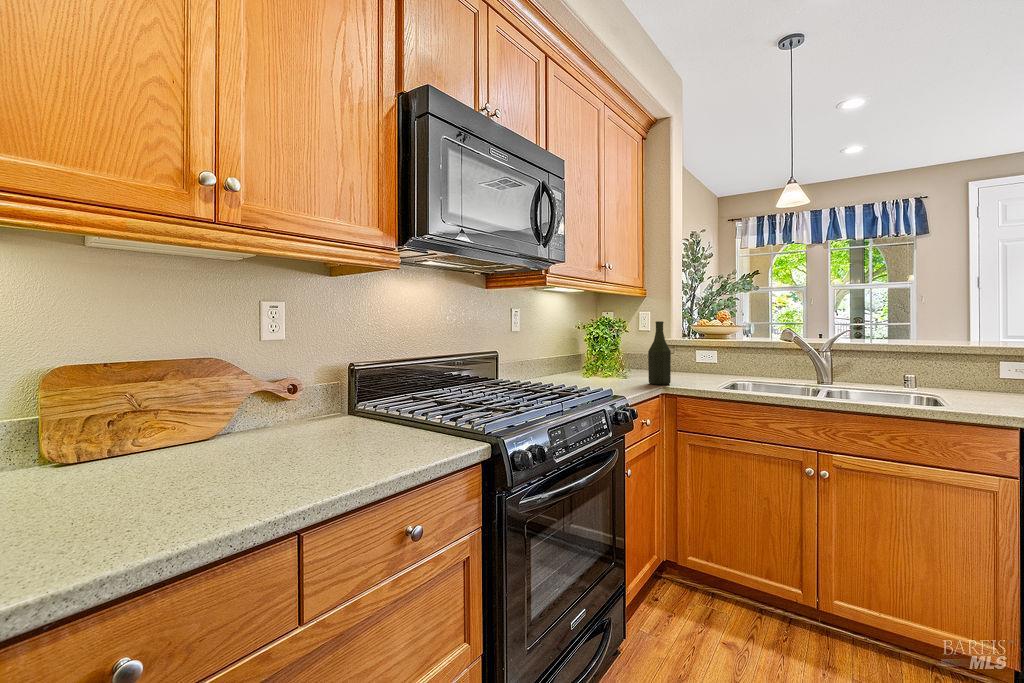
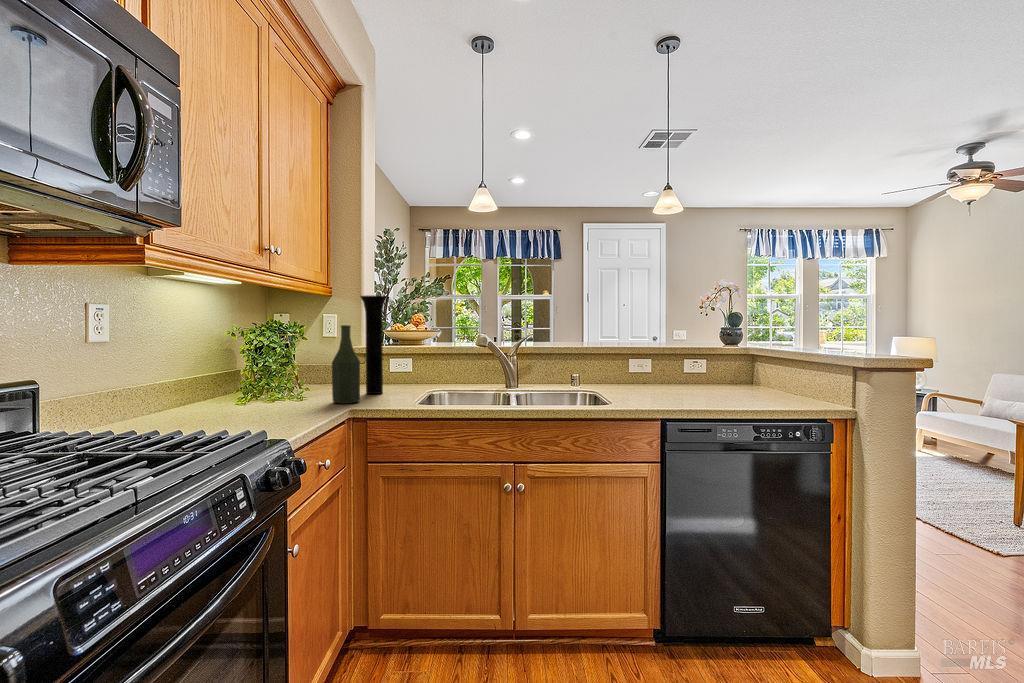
vase: none [671,296,695,379] -> present [360,296,387,394]

